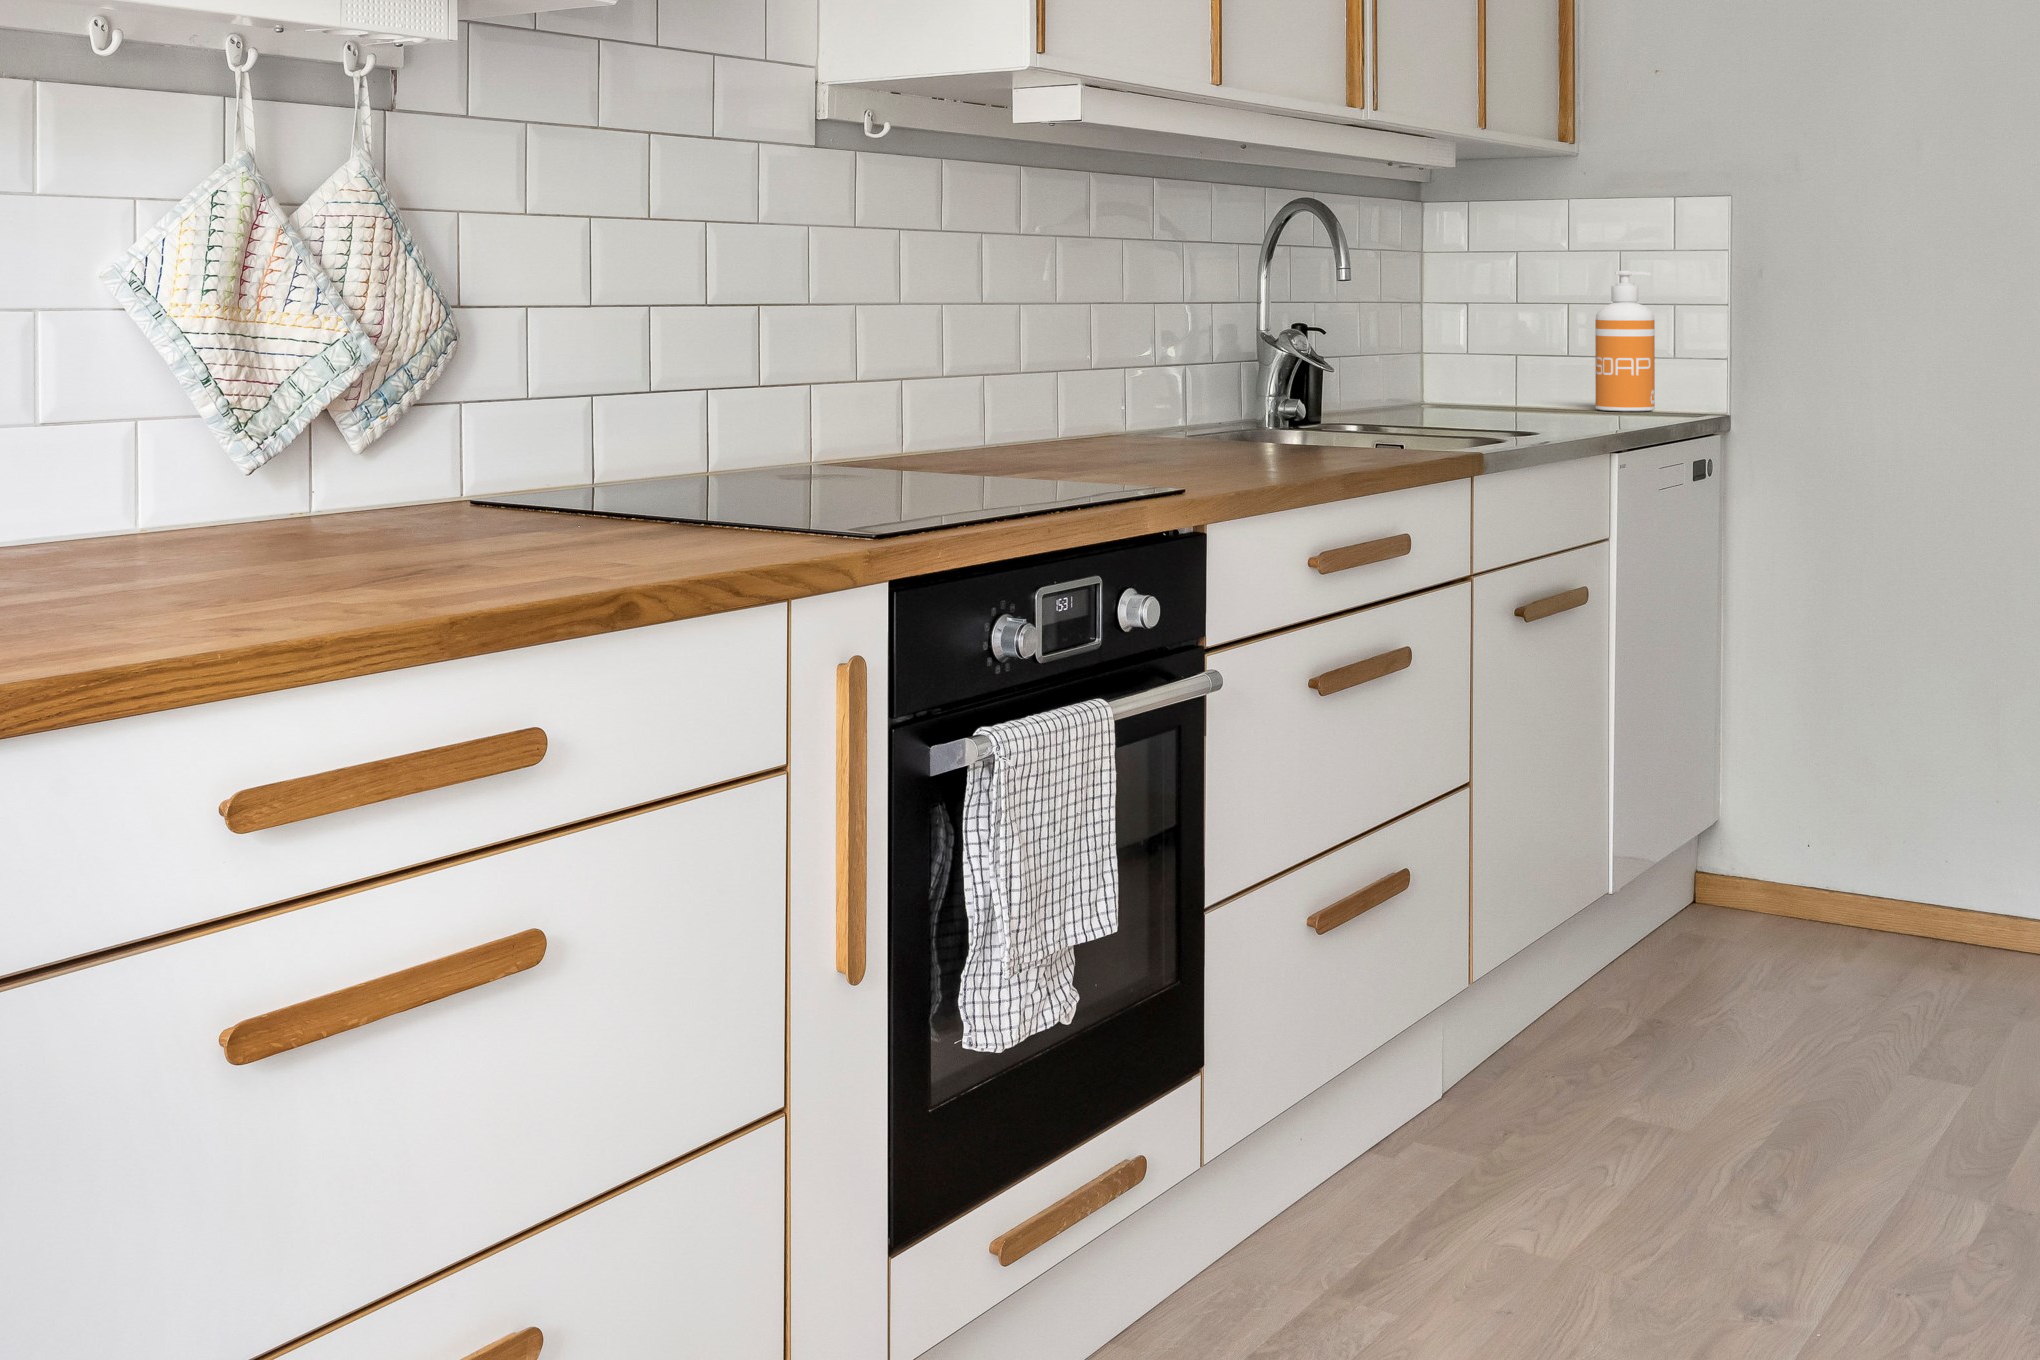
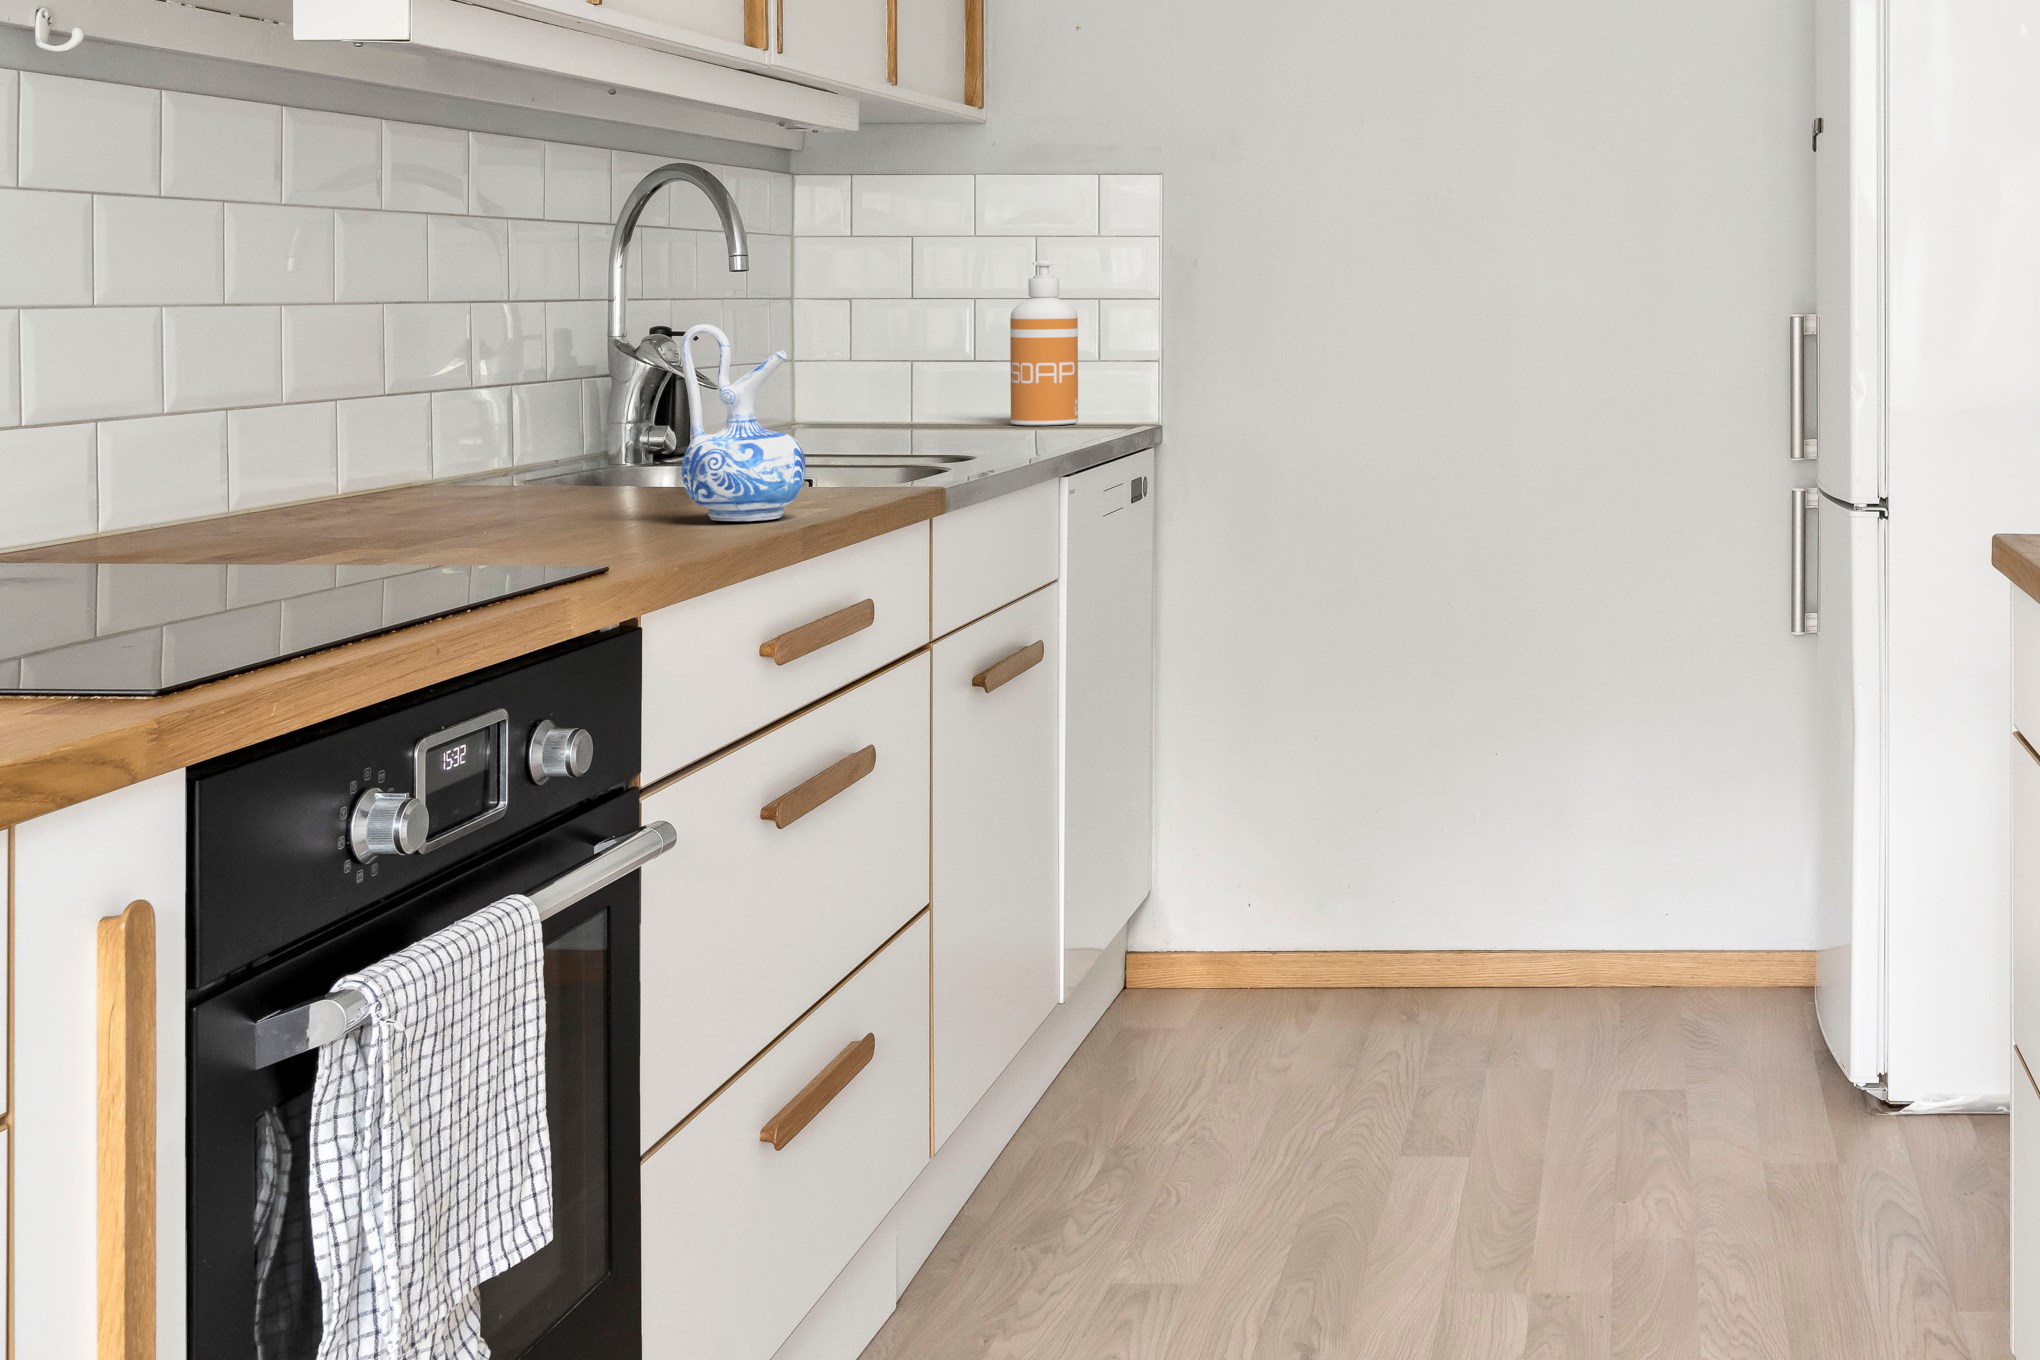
ceramic pitcher: none [1261,320,1350,467] -> present [680,324,806,521]

